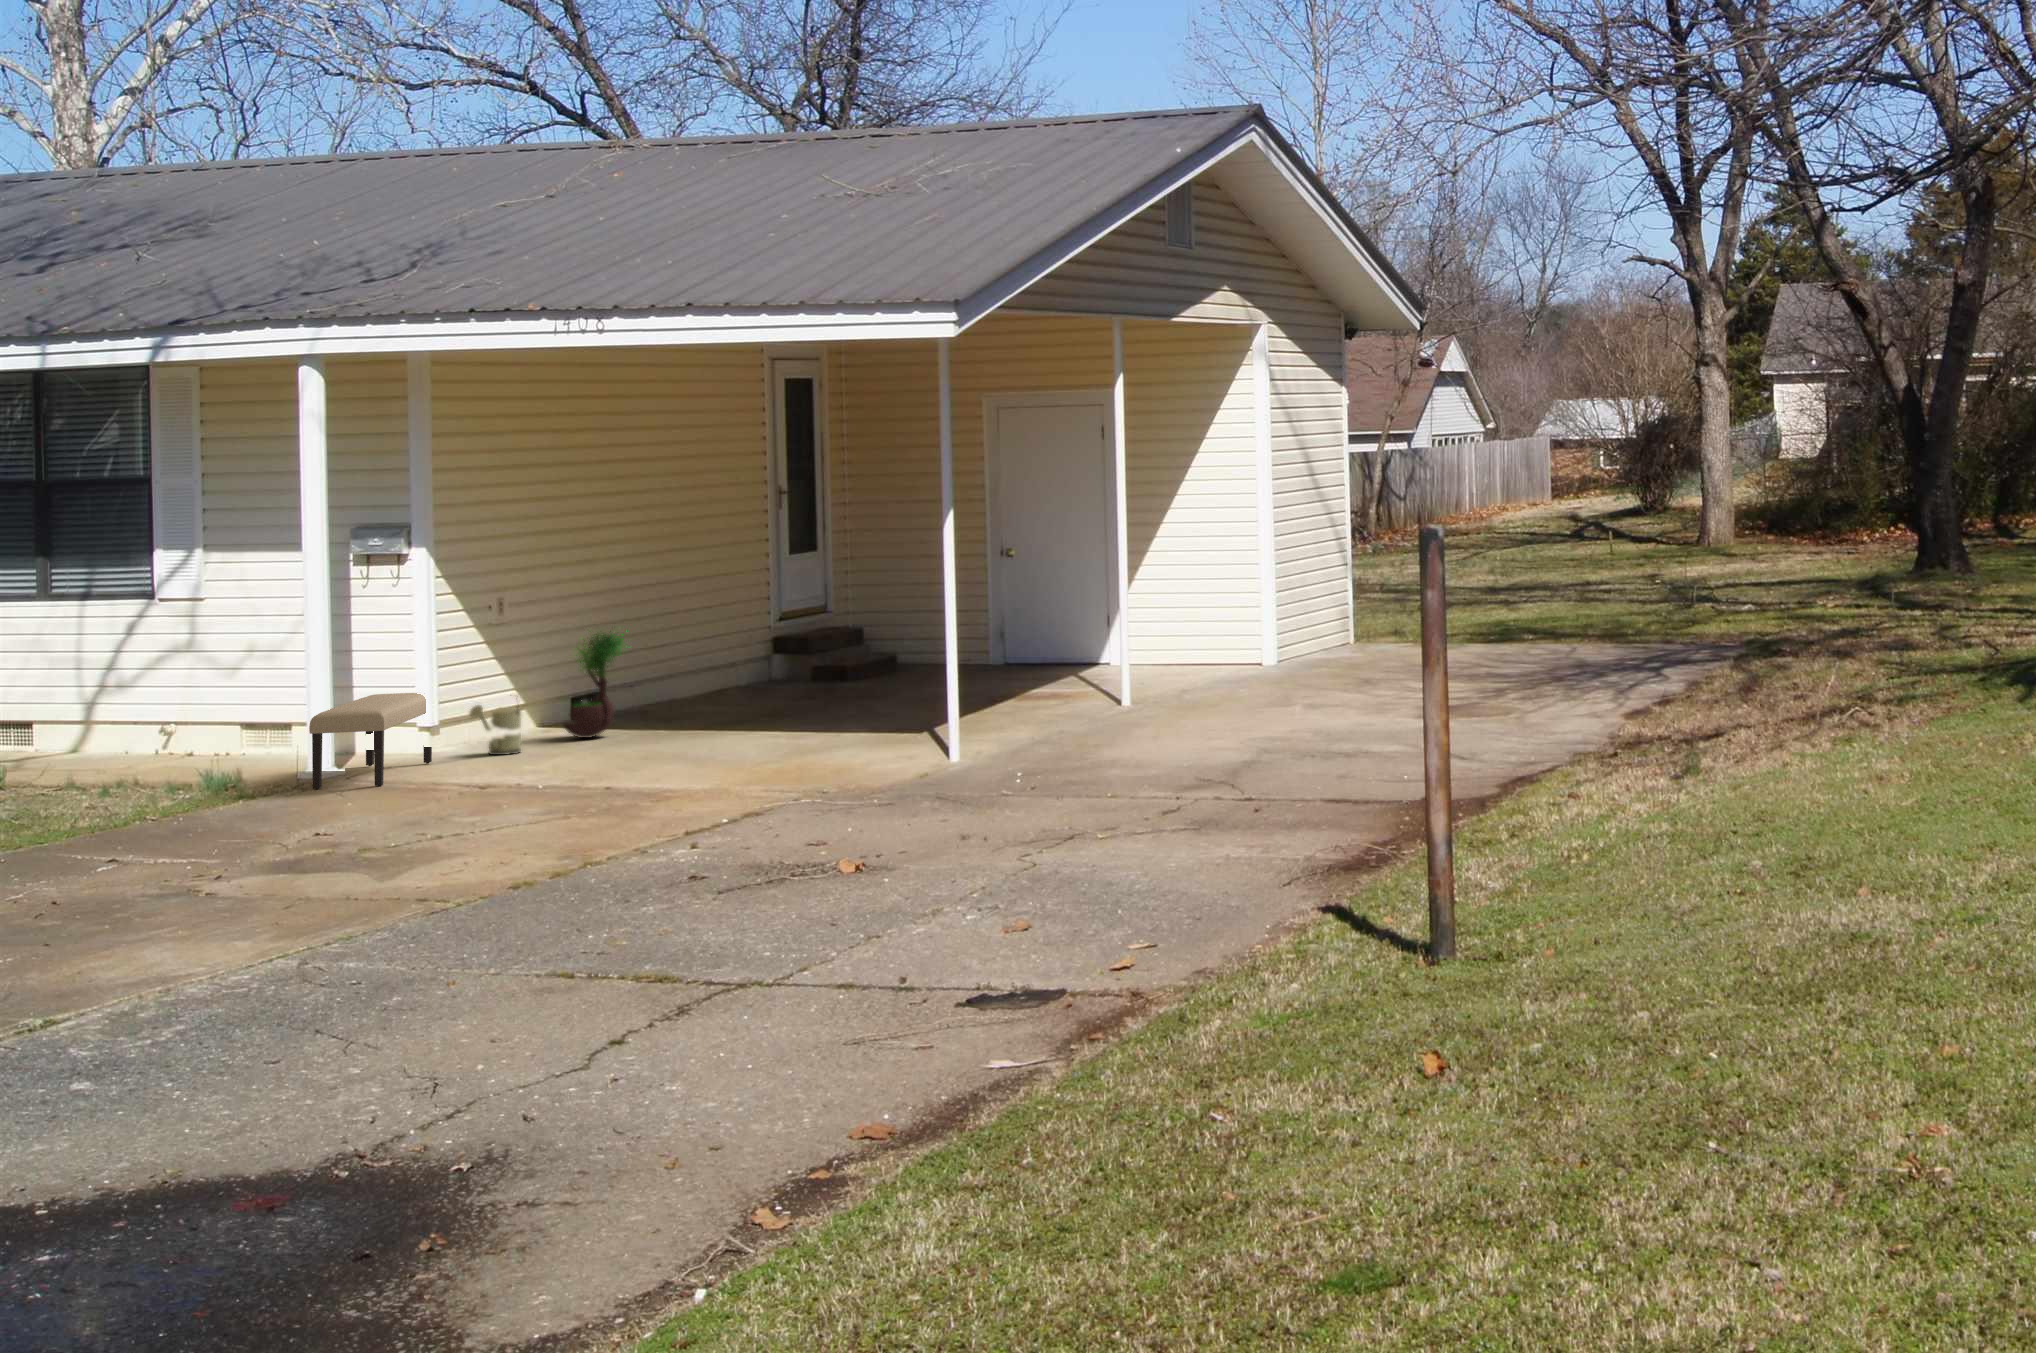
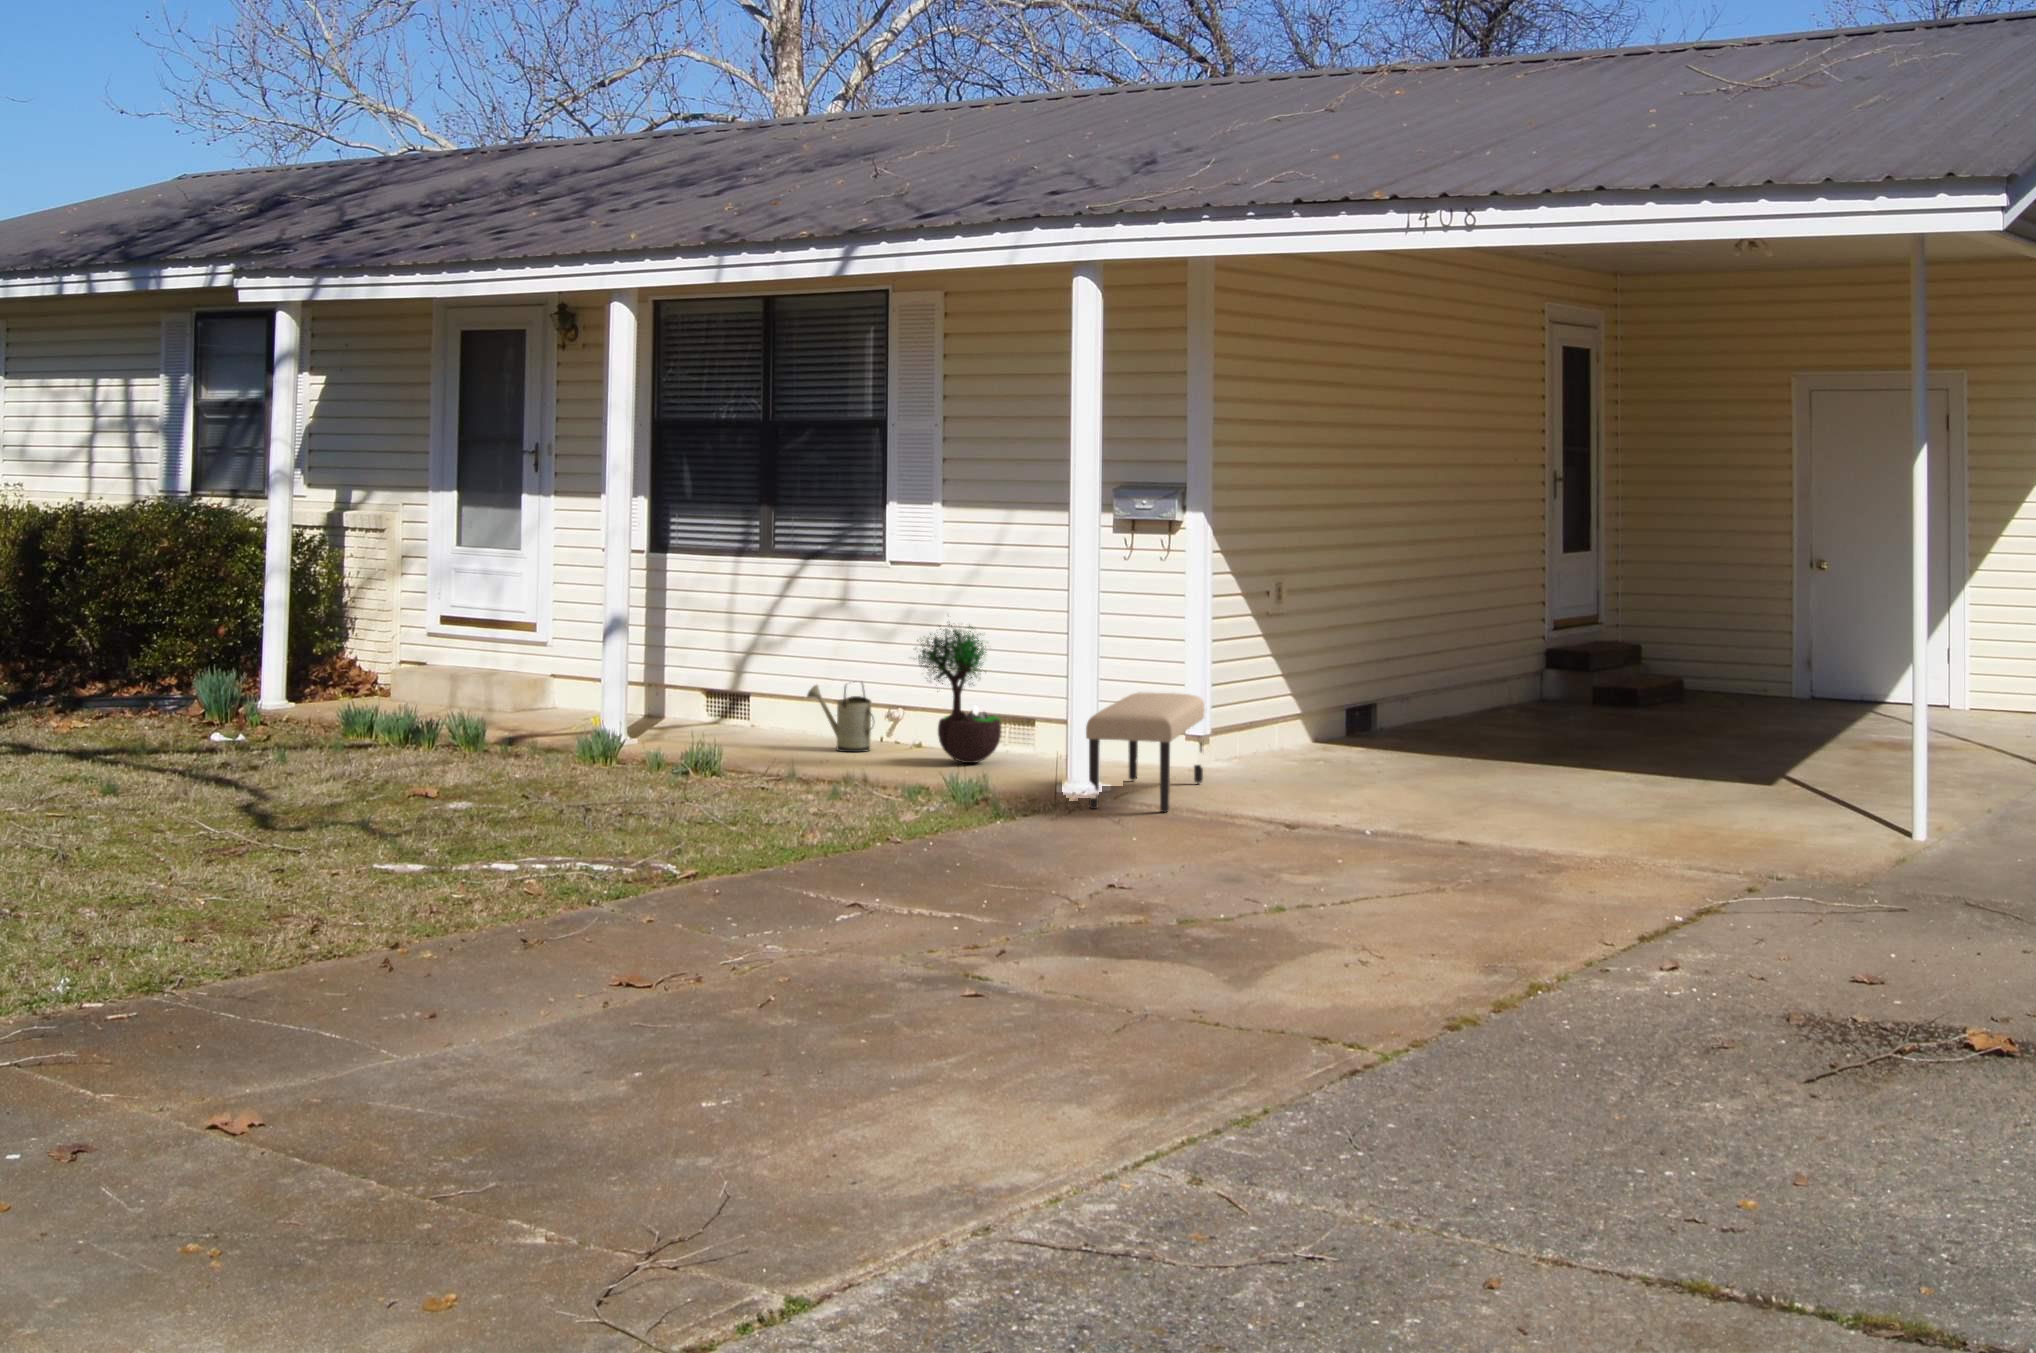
potted tree: present [563,628,632,738] -> present [917,622,1001,763]
watering can: present [470,705,521,755] -> present [807,685,873,752]

